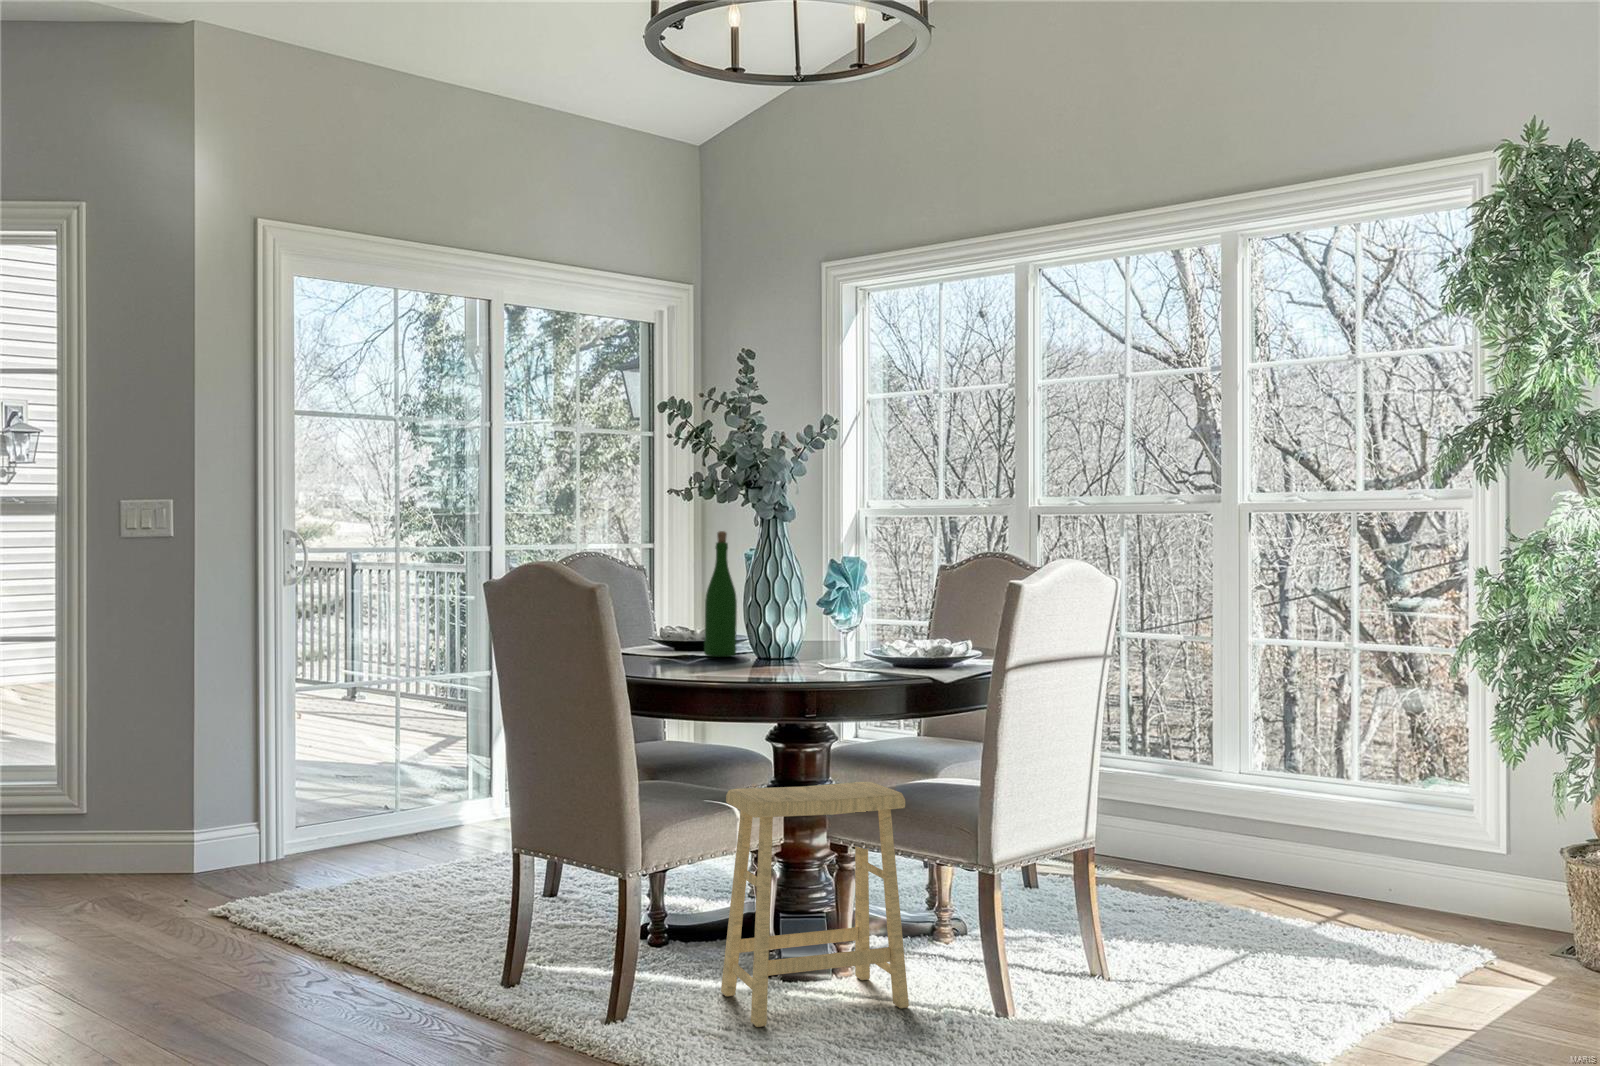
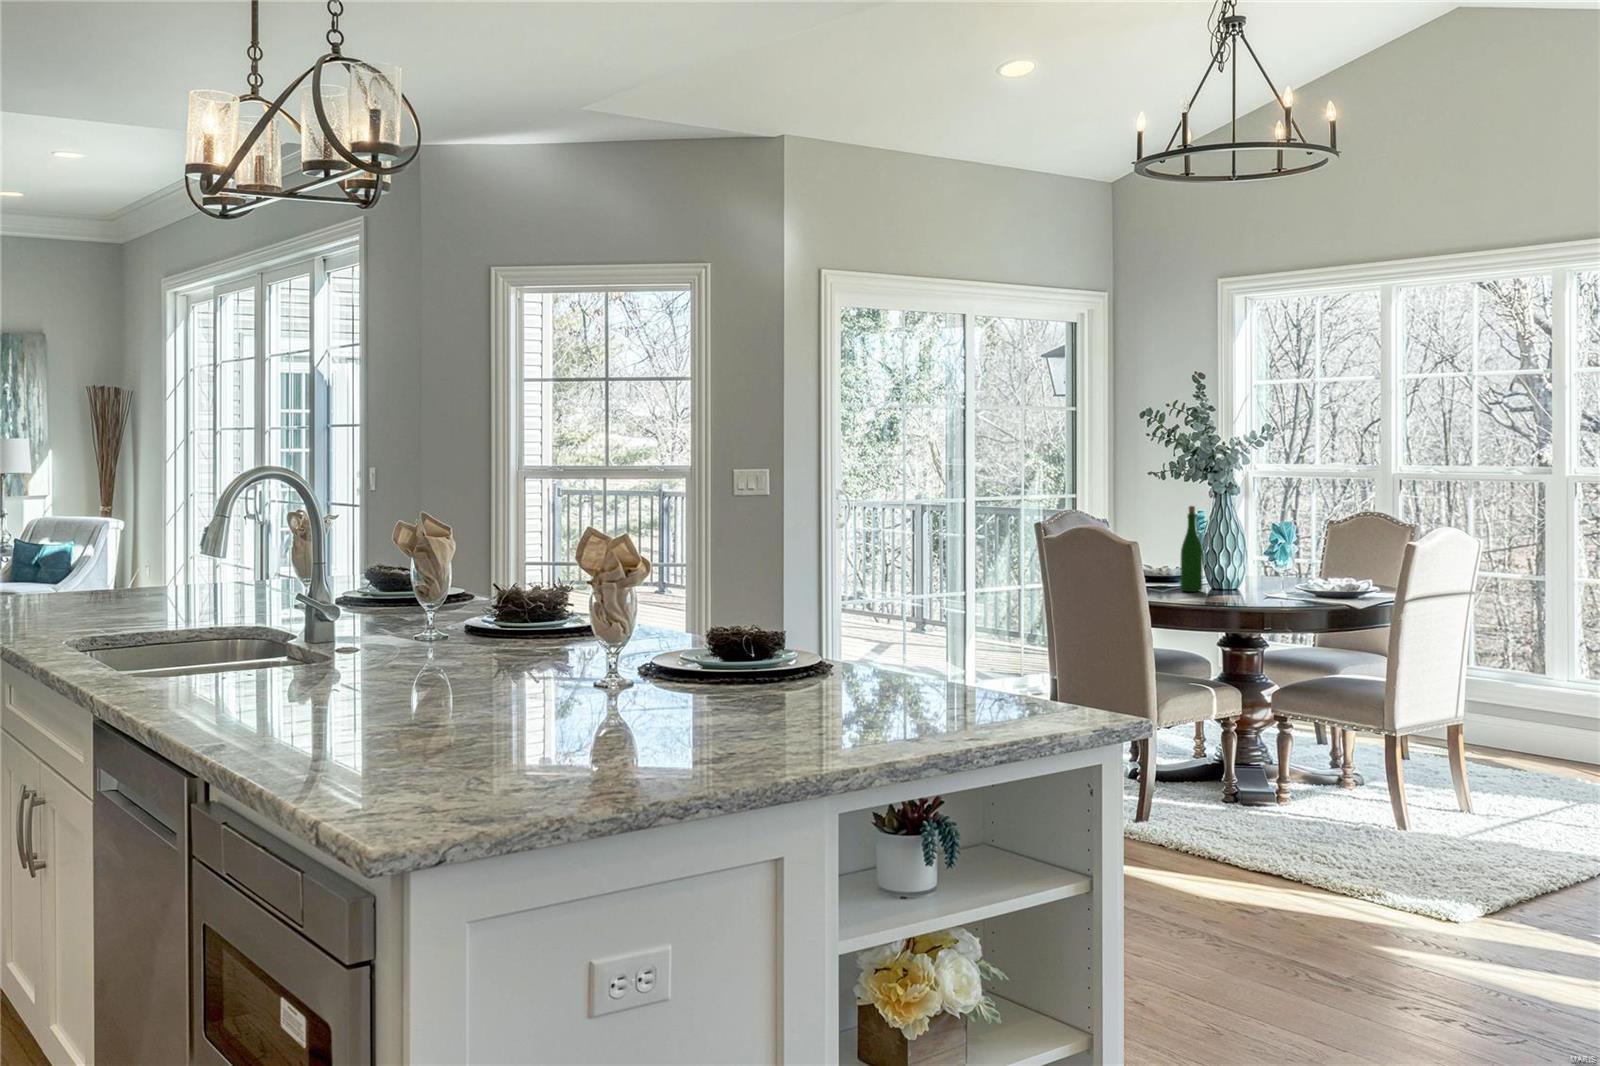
footstool: present [721,782,909,1027] -> none [1202,676,1334,829]

